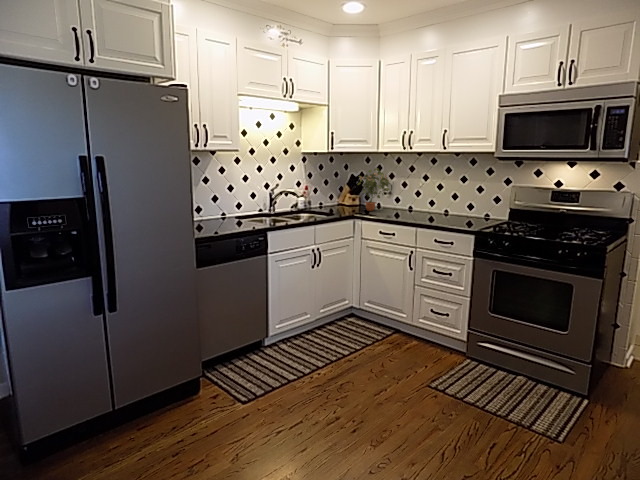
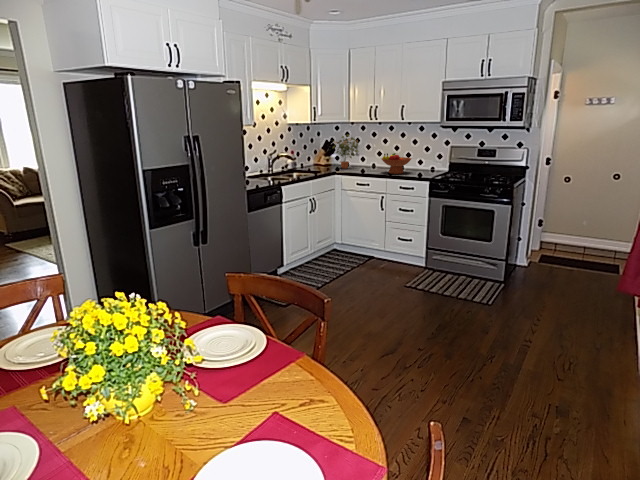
fruit bowl: none [413,193,455,221] -> present [382,153,412,174]

